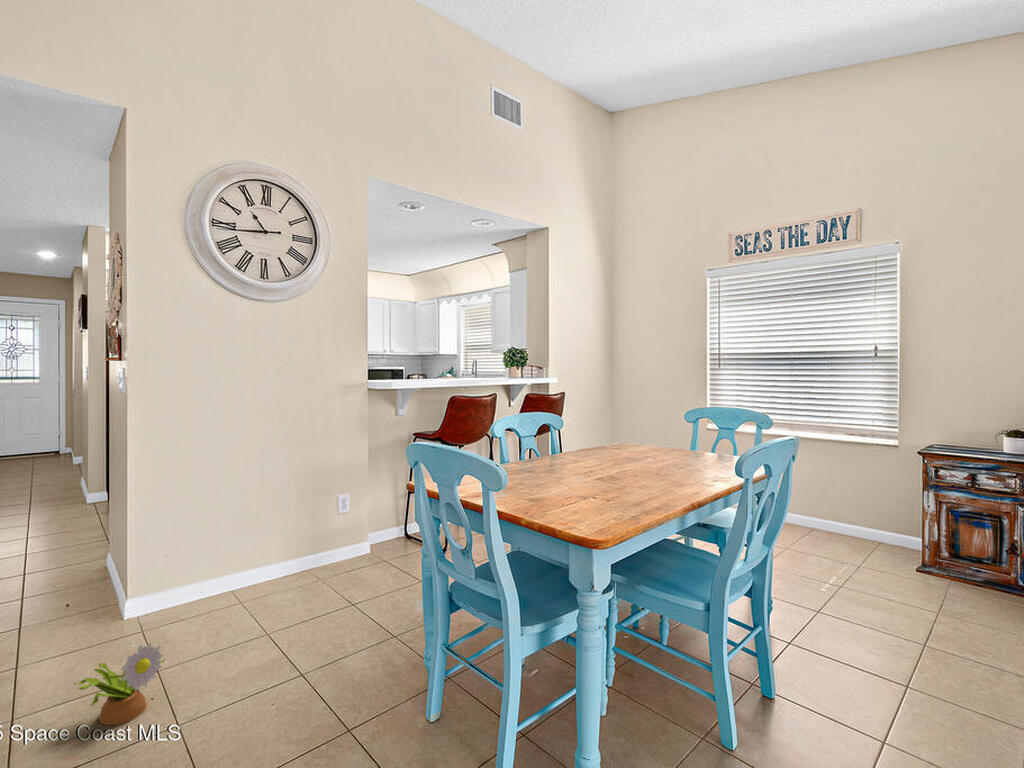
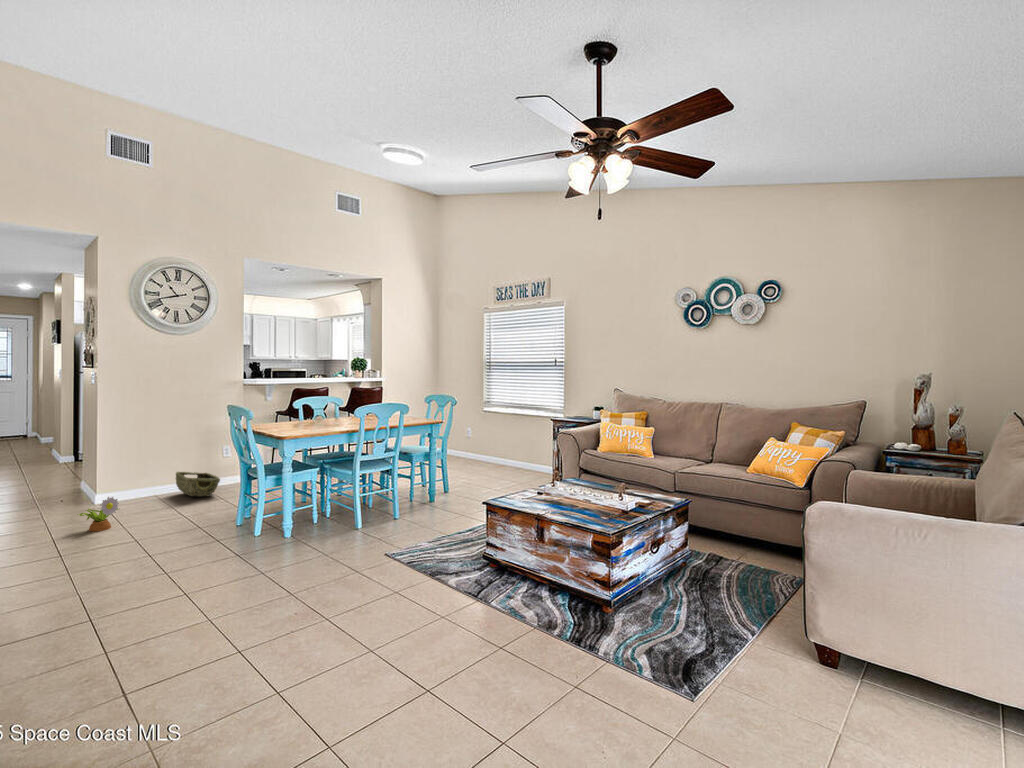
woven basket: none [262,545,340,599] -> present [176,472,220,496]

